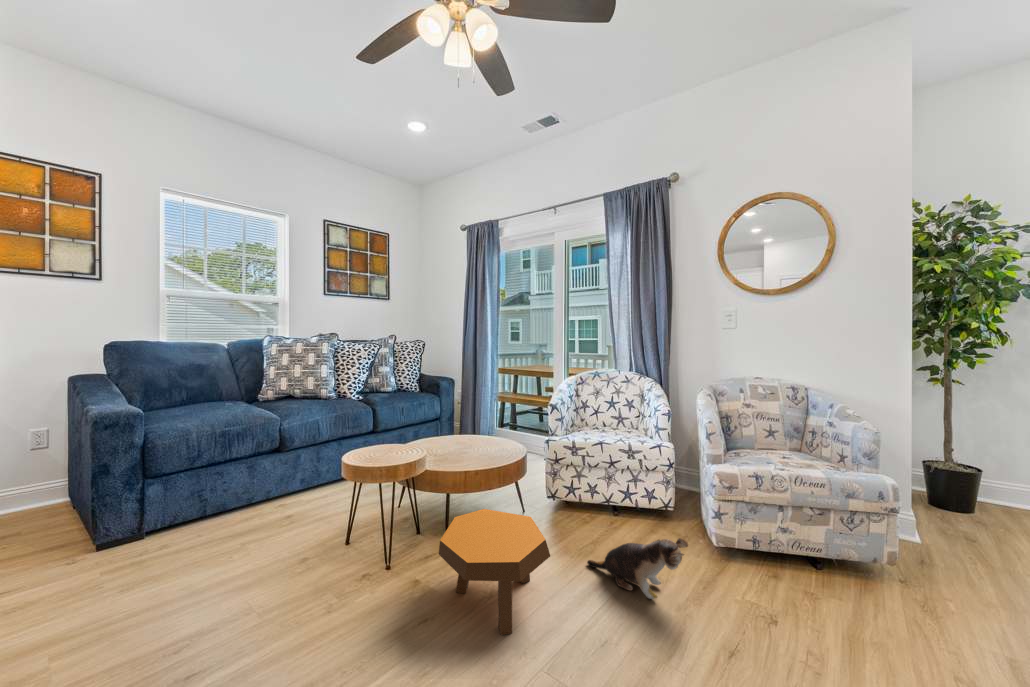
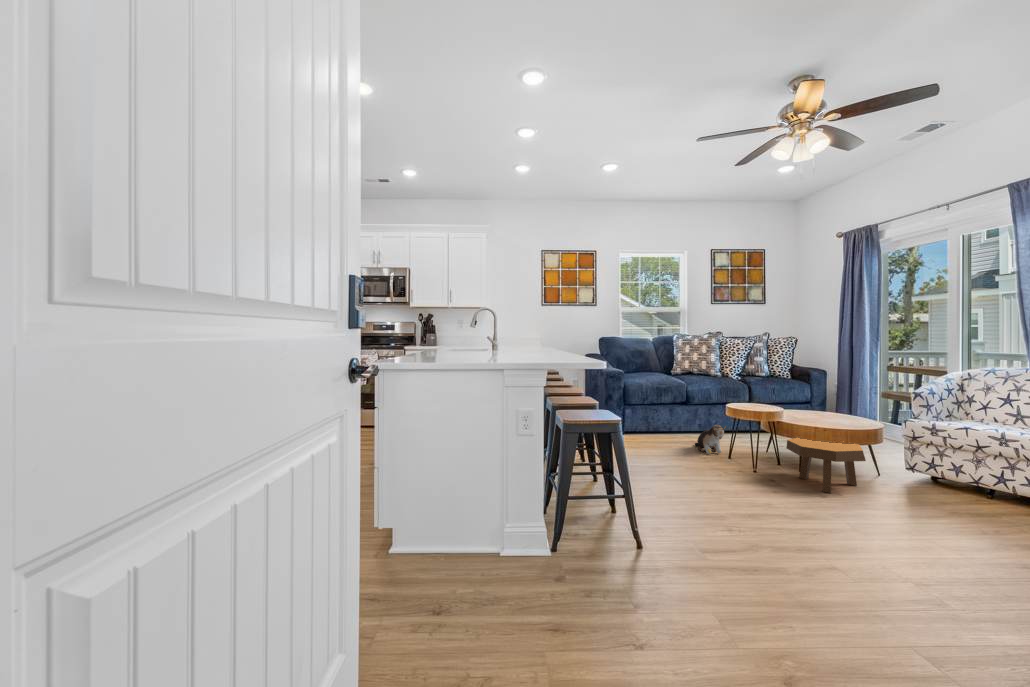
plush toy: present [587,538,688,599] -> present [695,425,726,454]

